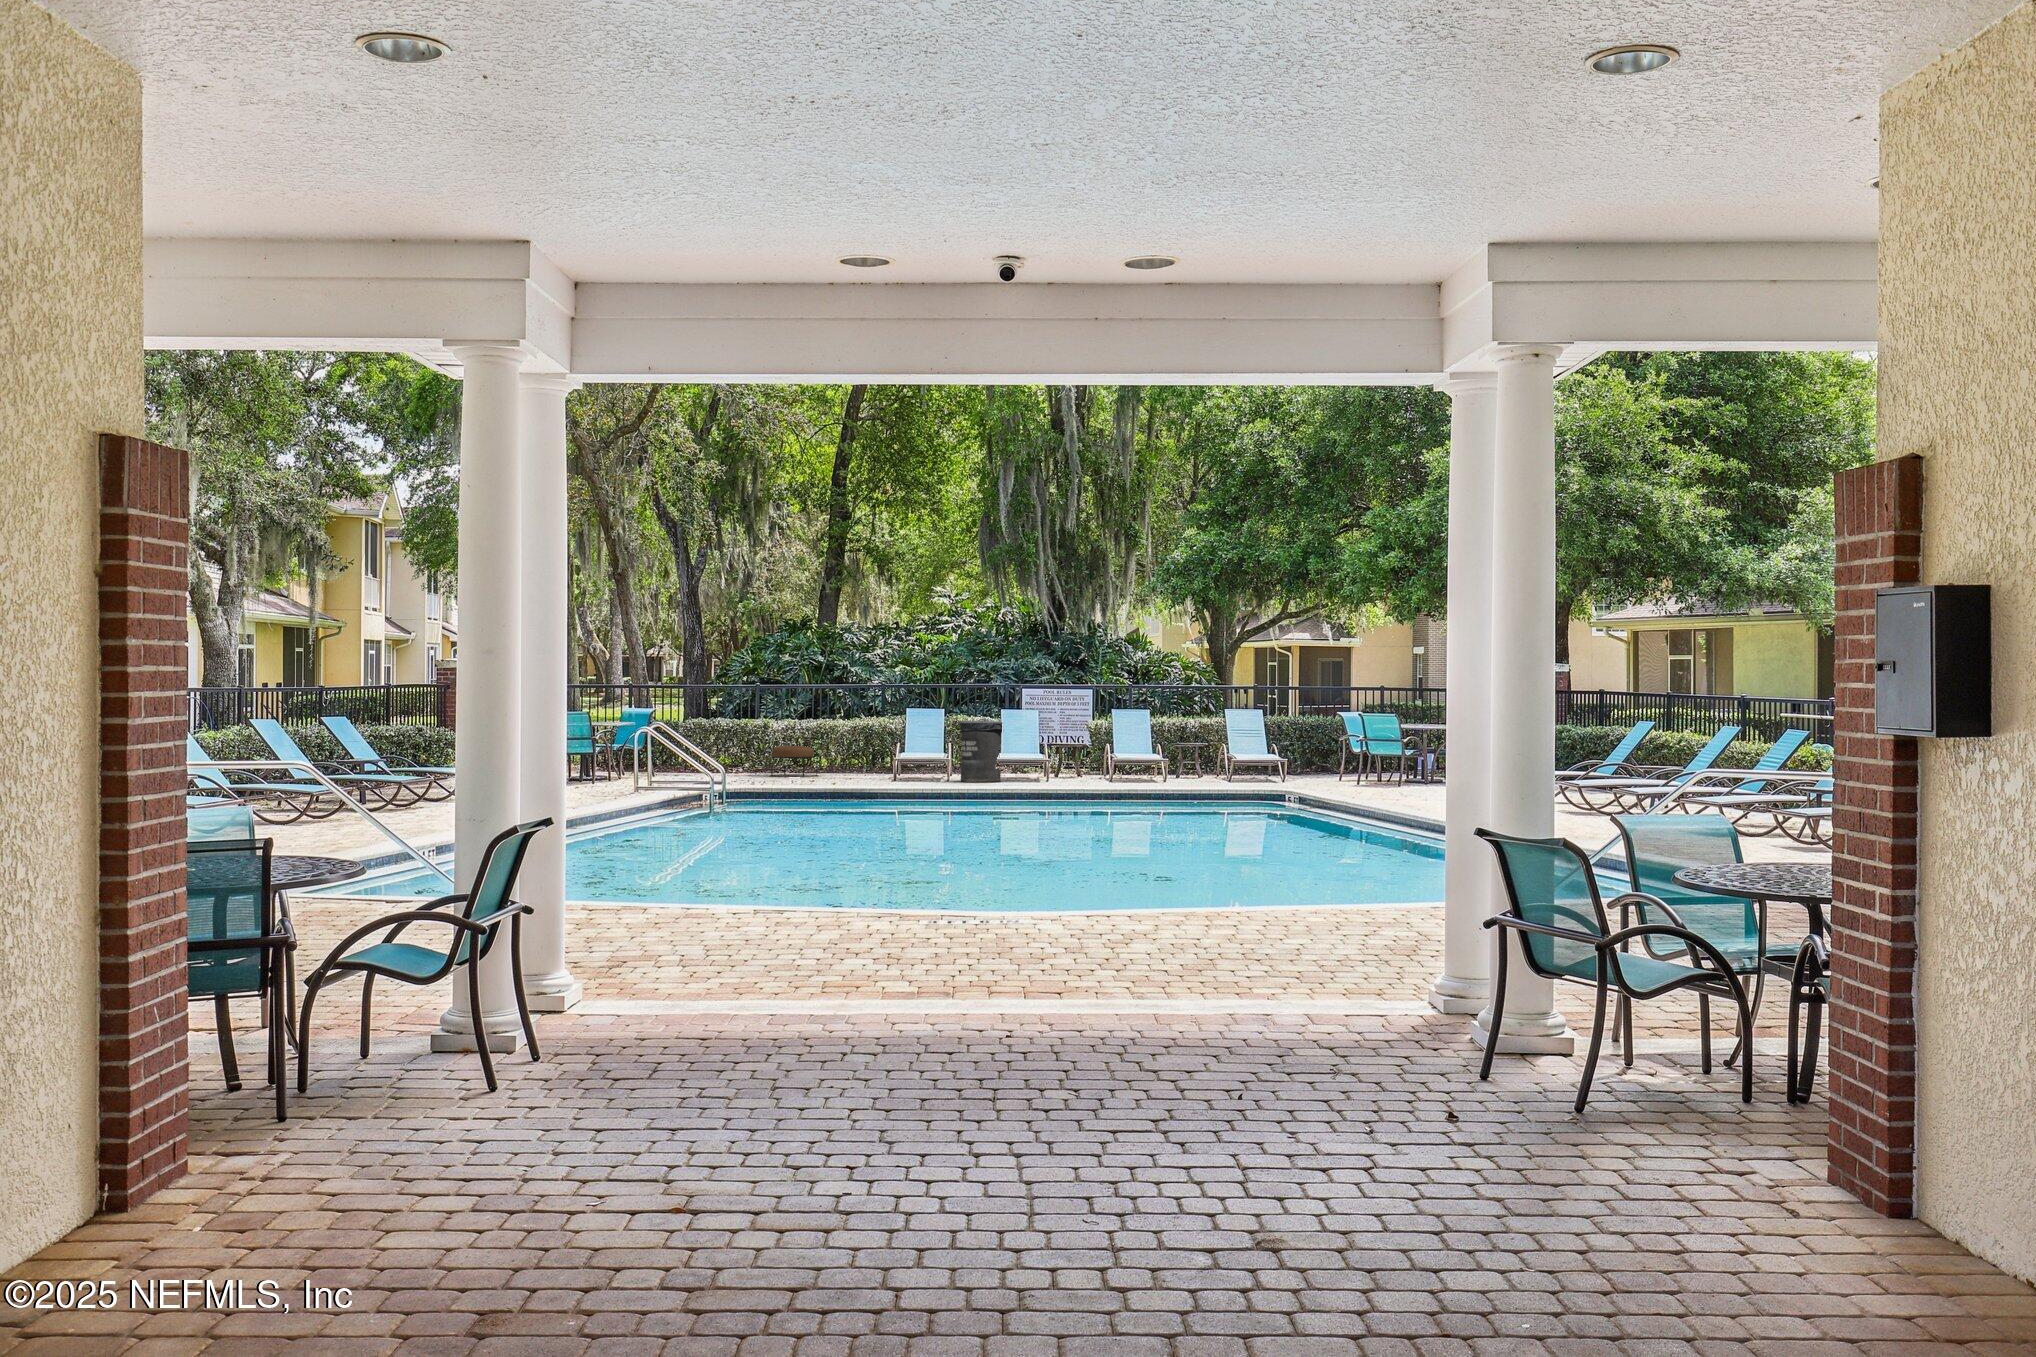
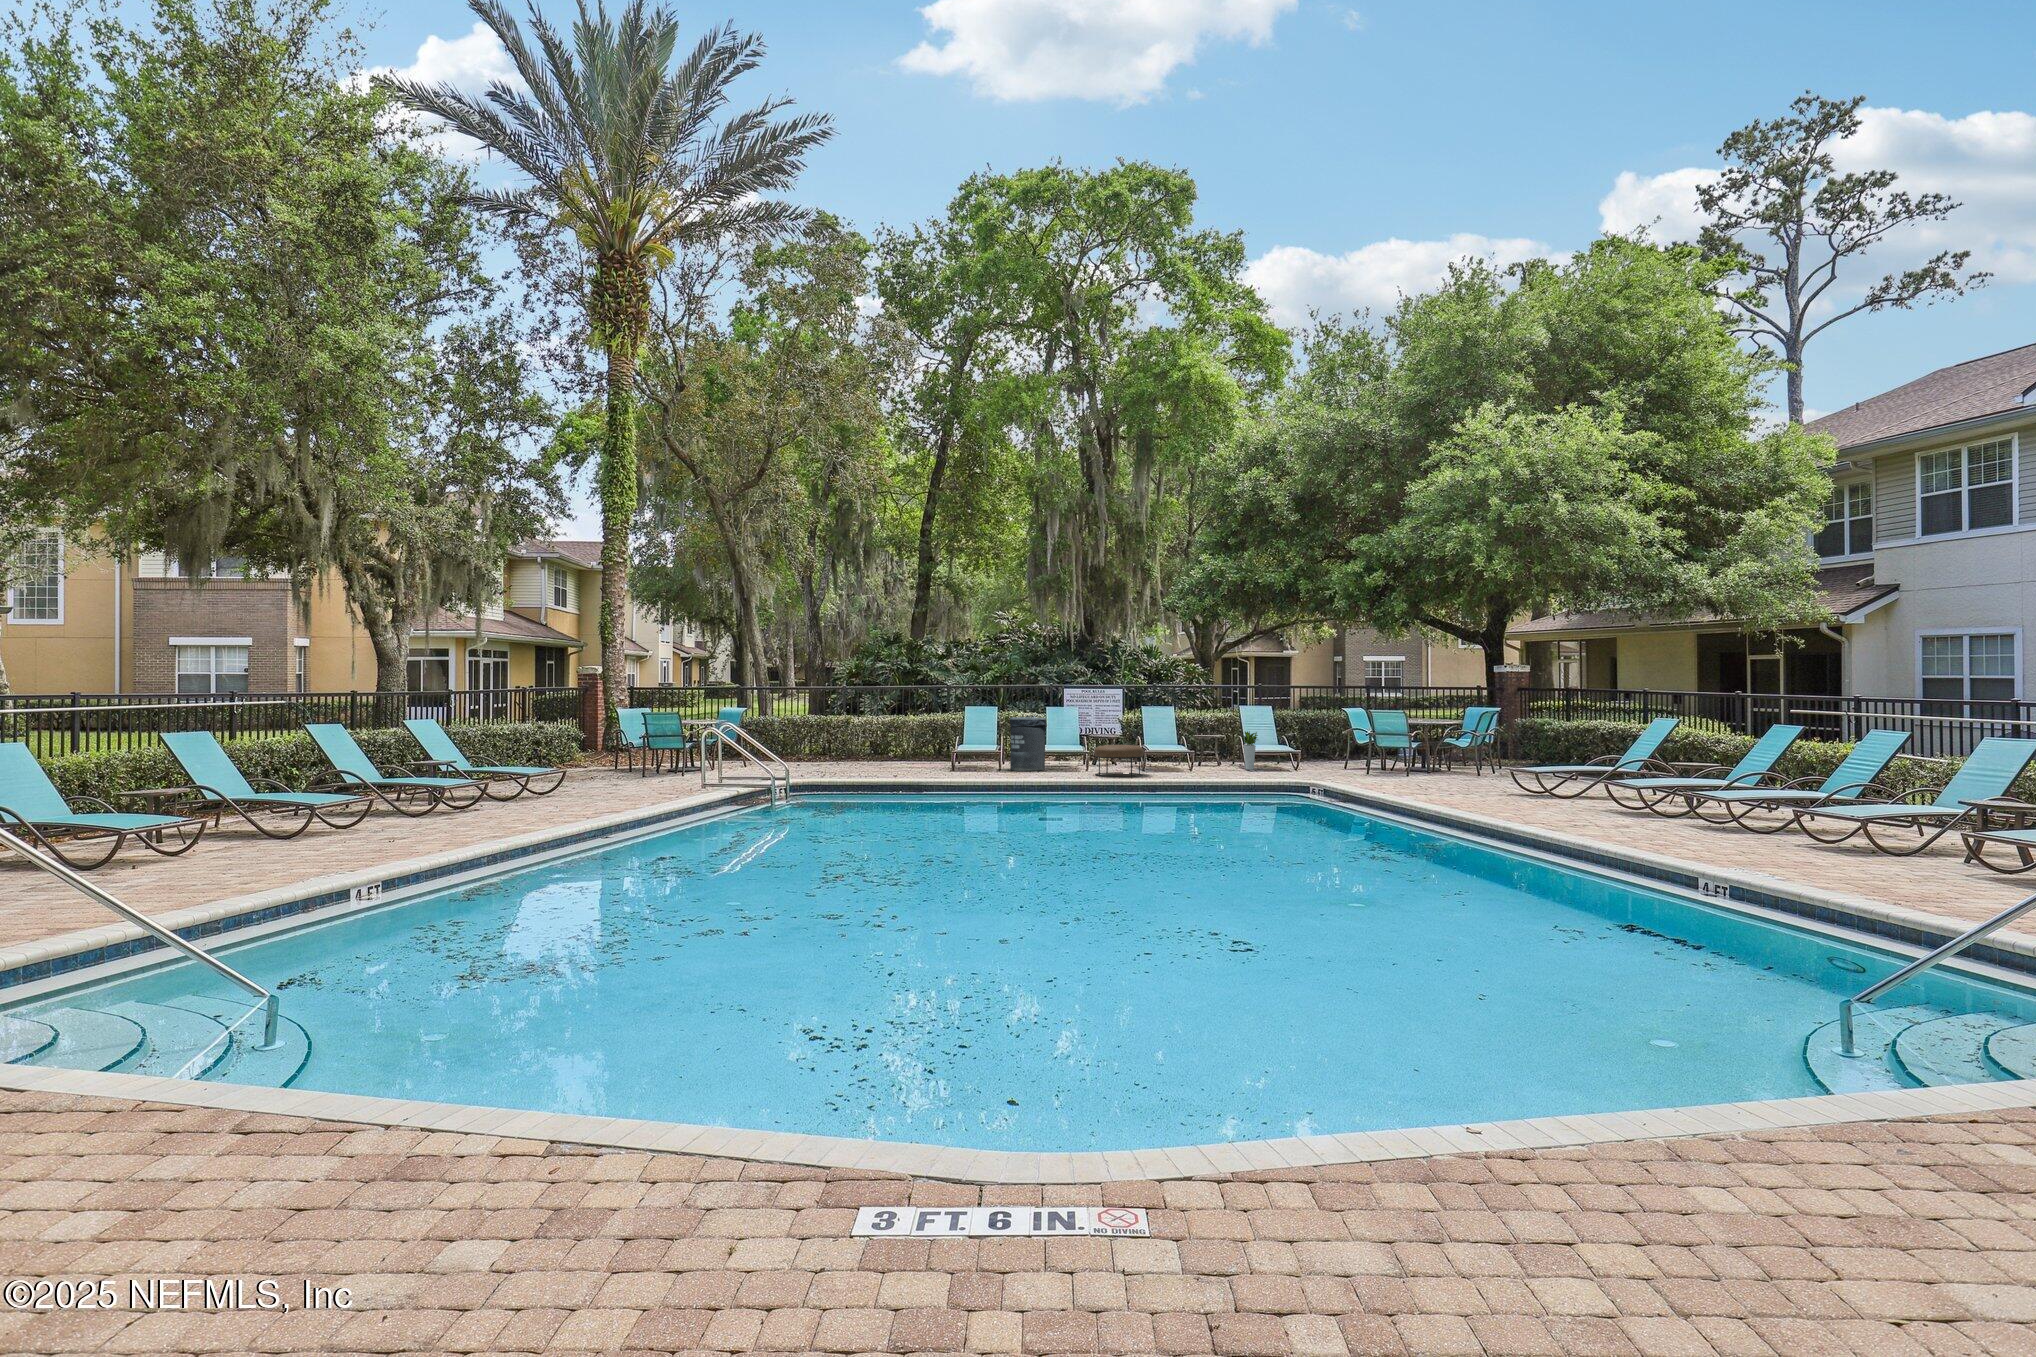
planter: none [1225,737,1248,781] -> present [1243,732,1258,770]
ottoman: present [770,746,818,777] -> present [1094,745,1144,777]

